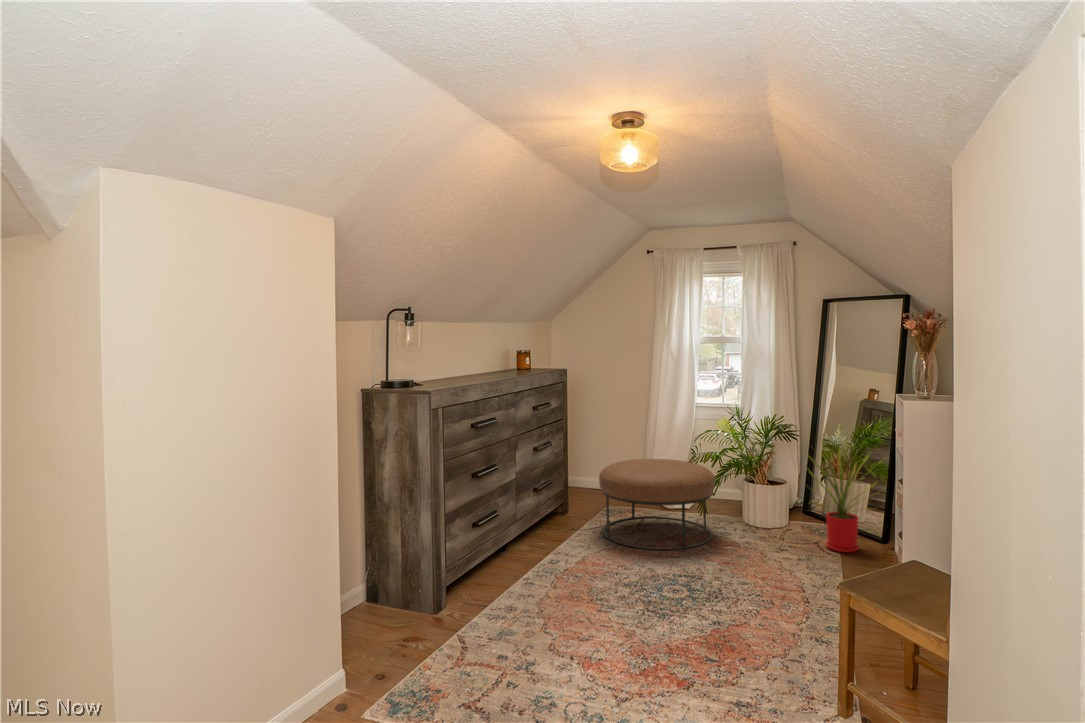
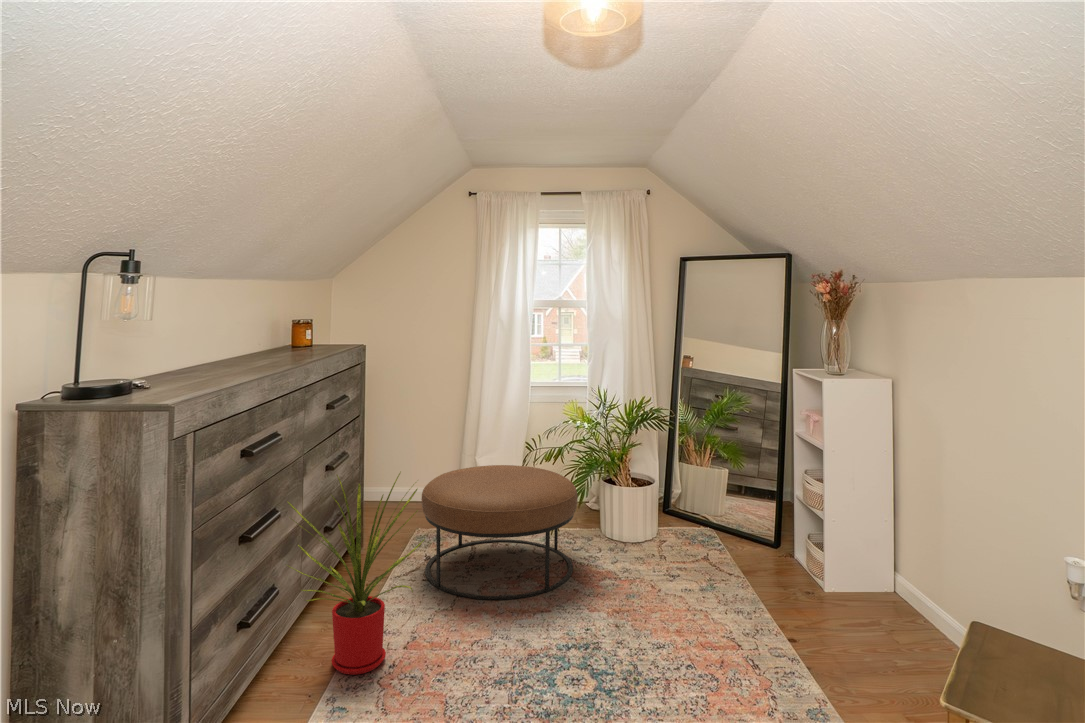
house plant: present [809,442,870,553] -> present [288,472,425,675]

